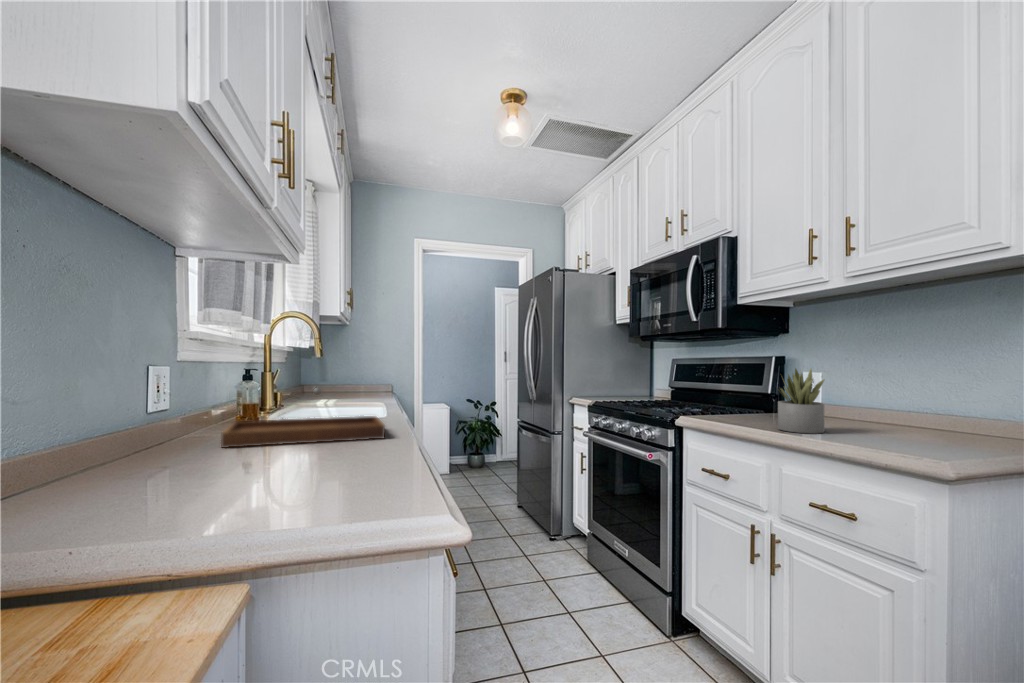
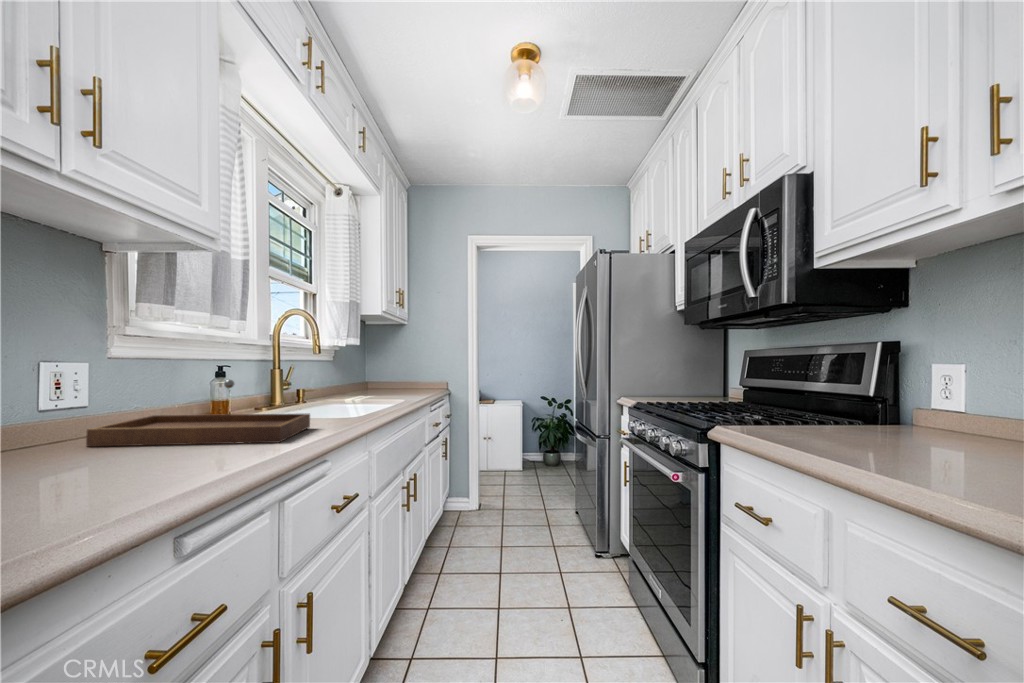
succulent plant: present [778,368,824,434] -> none [857,353,953,470]

